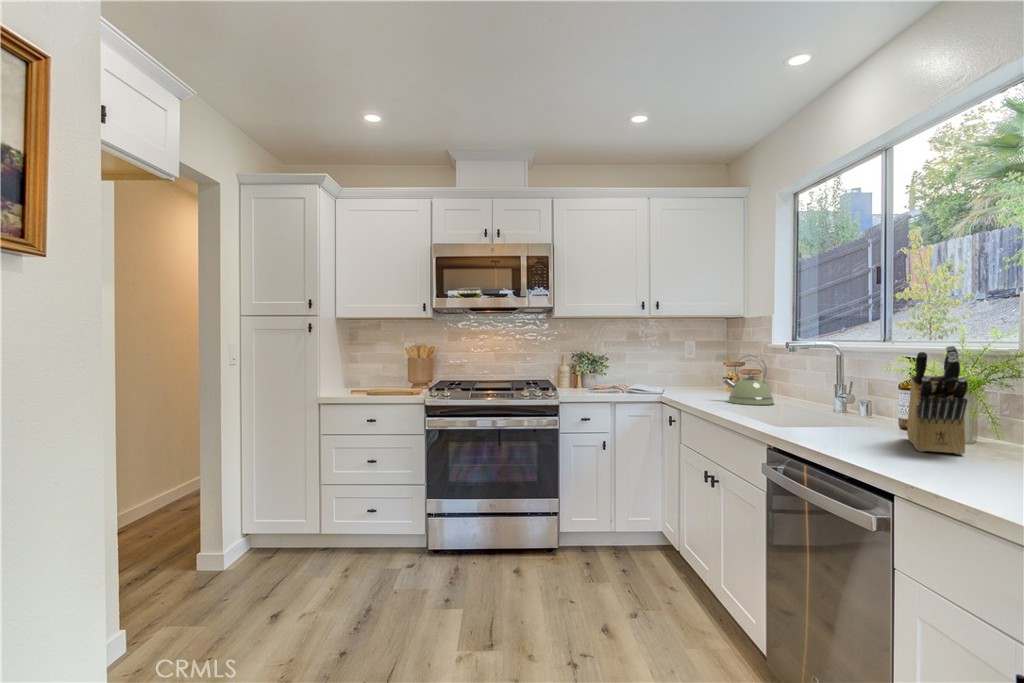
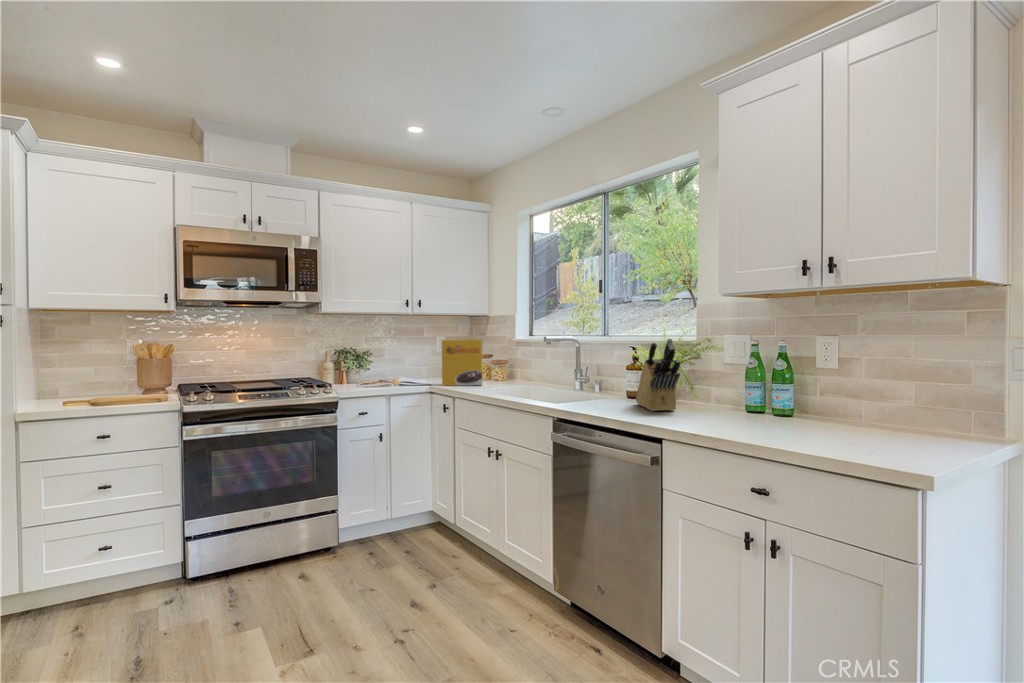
cereal box: none [673,345,722,398] -> present [442,339,482,386]
kettle: present [723,355,774,405] -> none [487,348,528,389]

